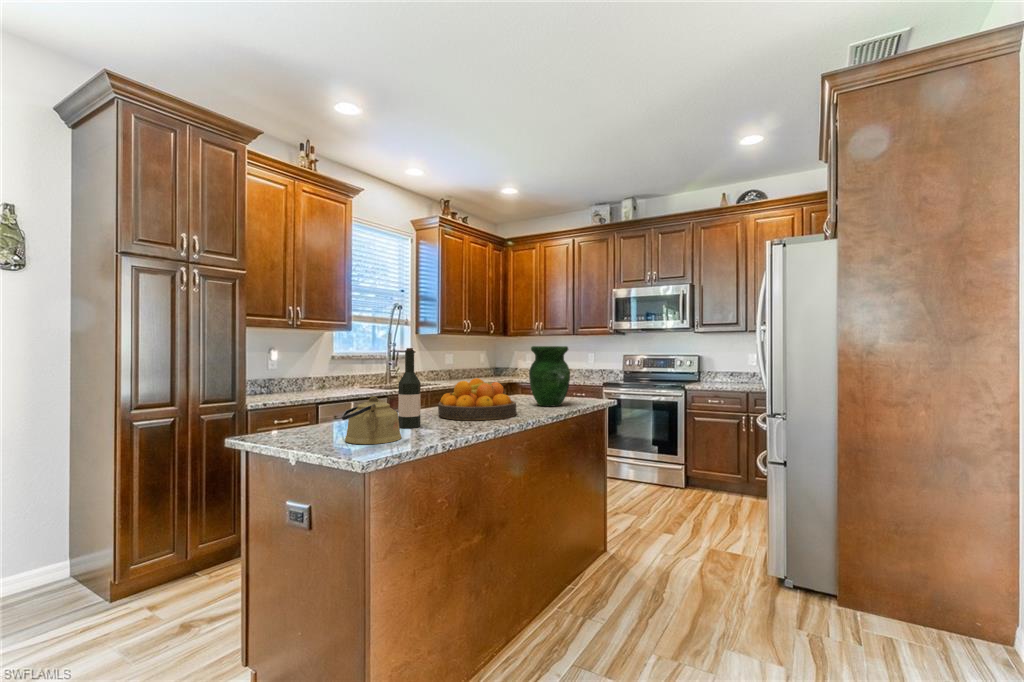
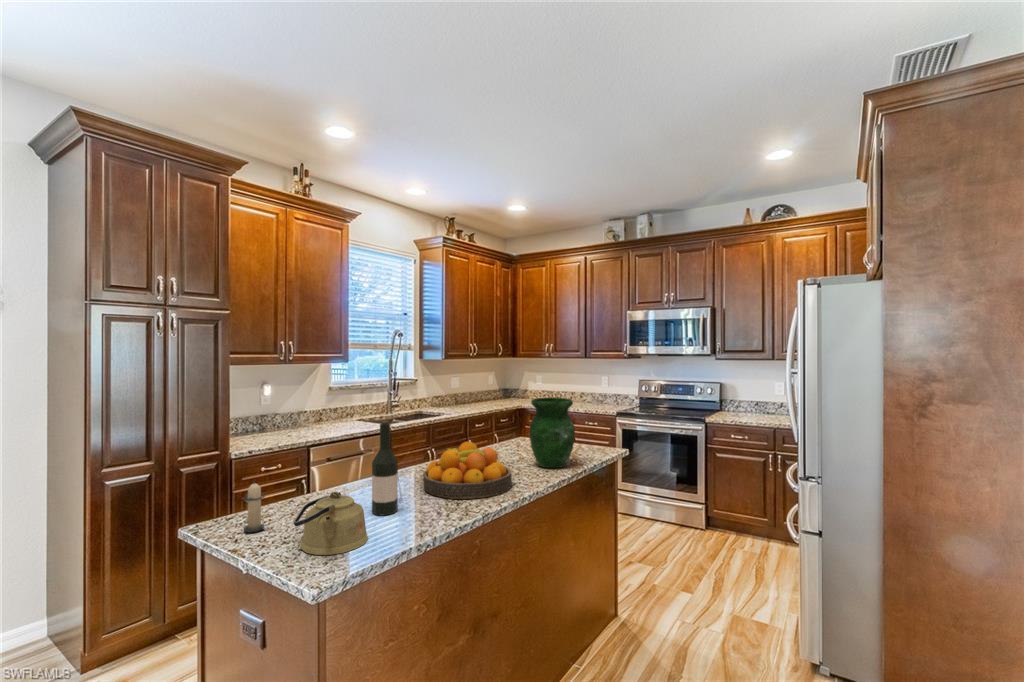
candle: none [288,392,311,437] -> present [243,482,265,532]

